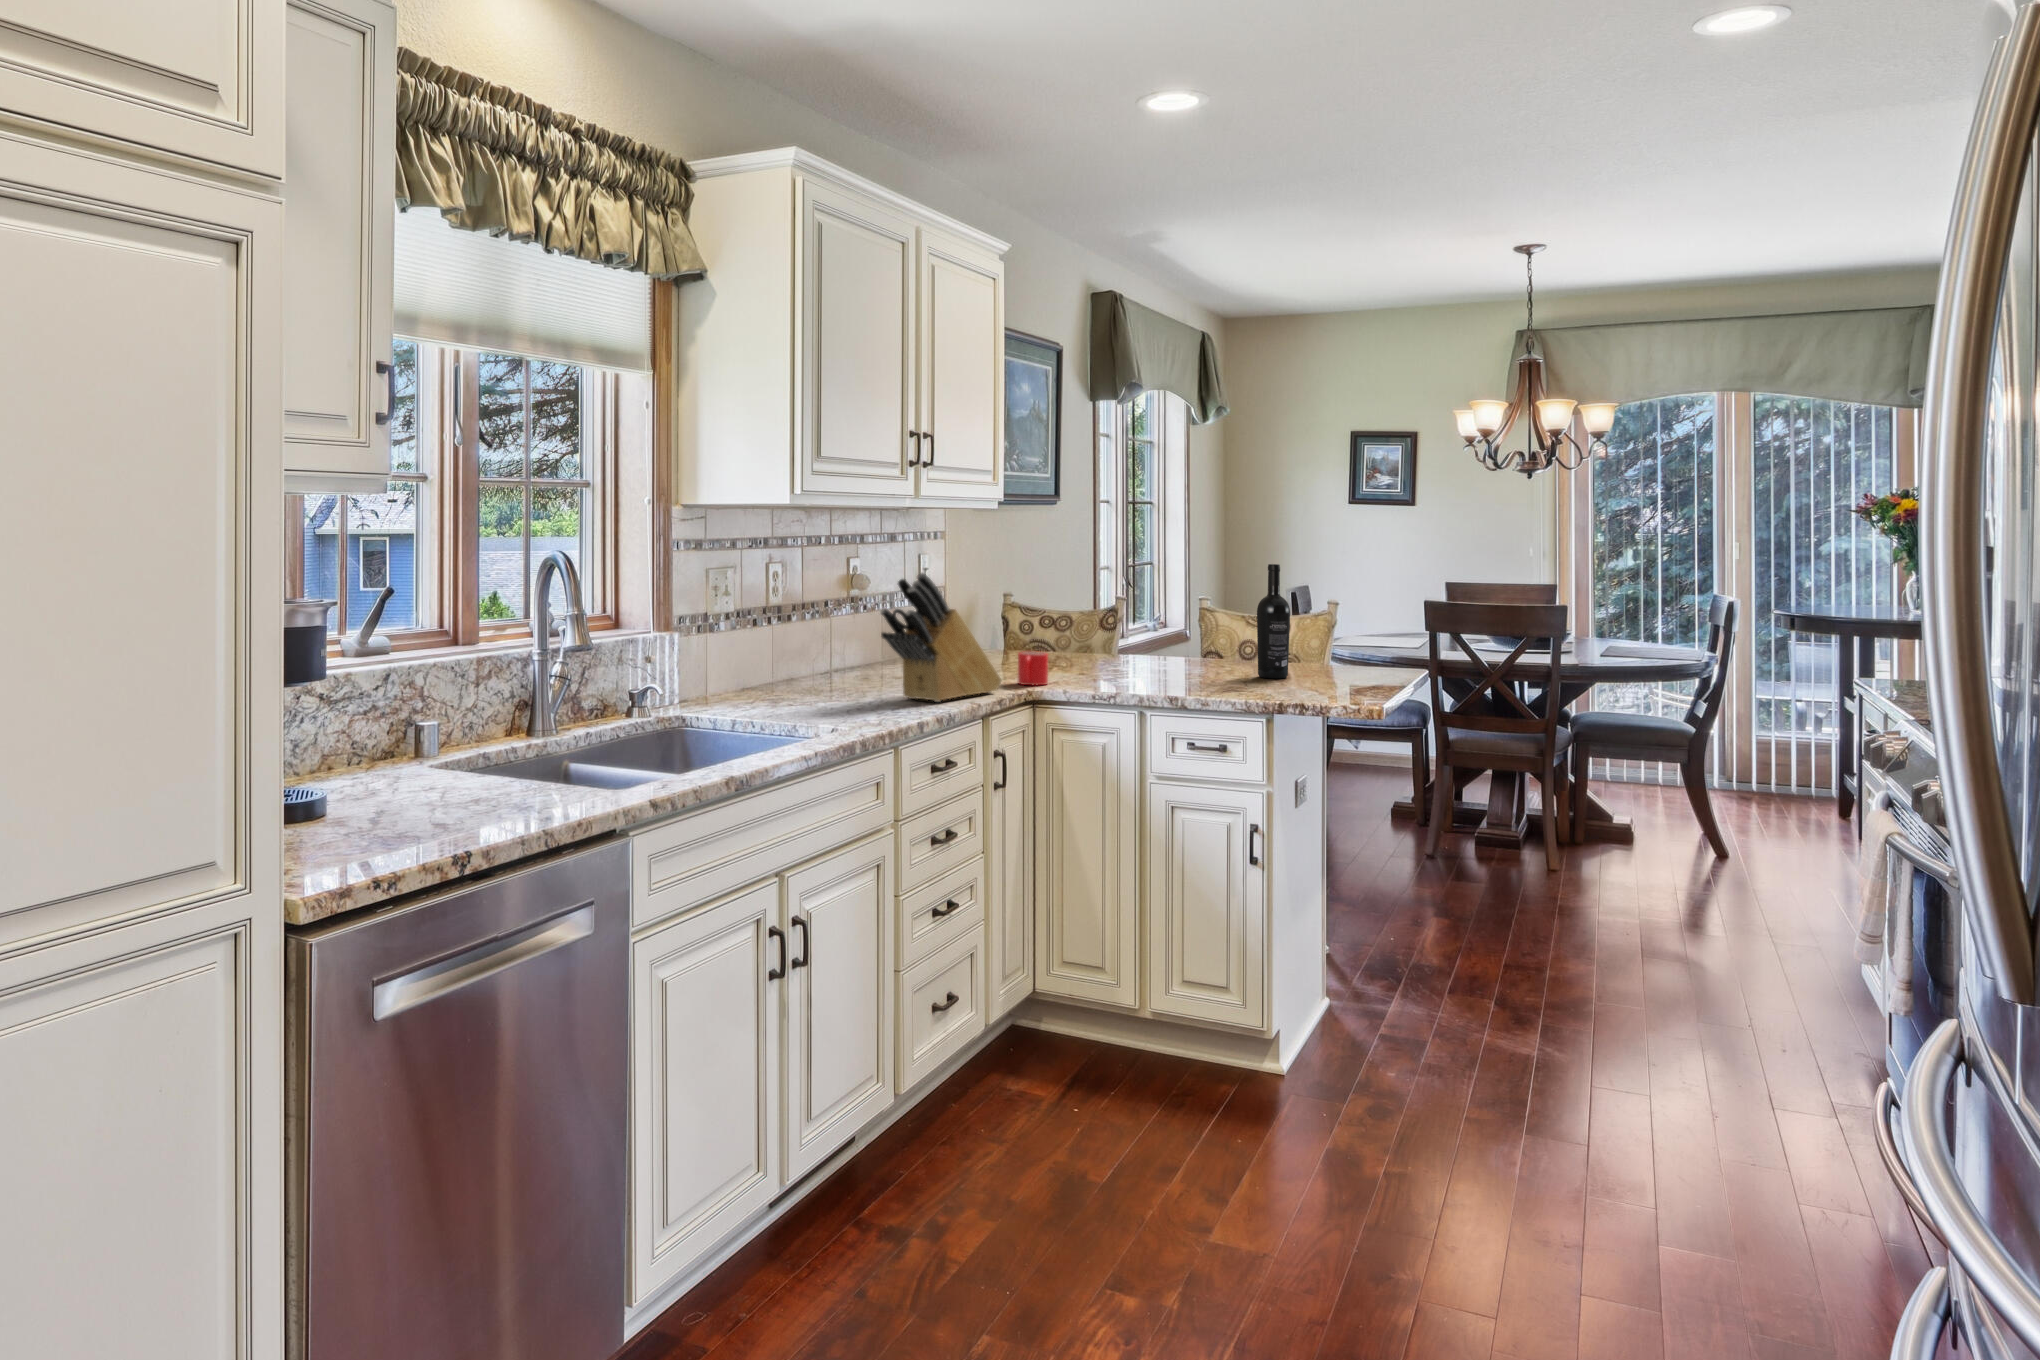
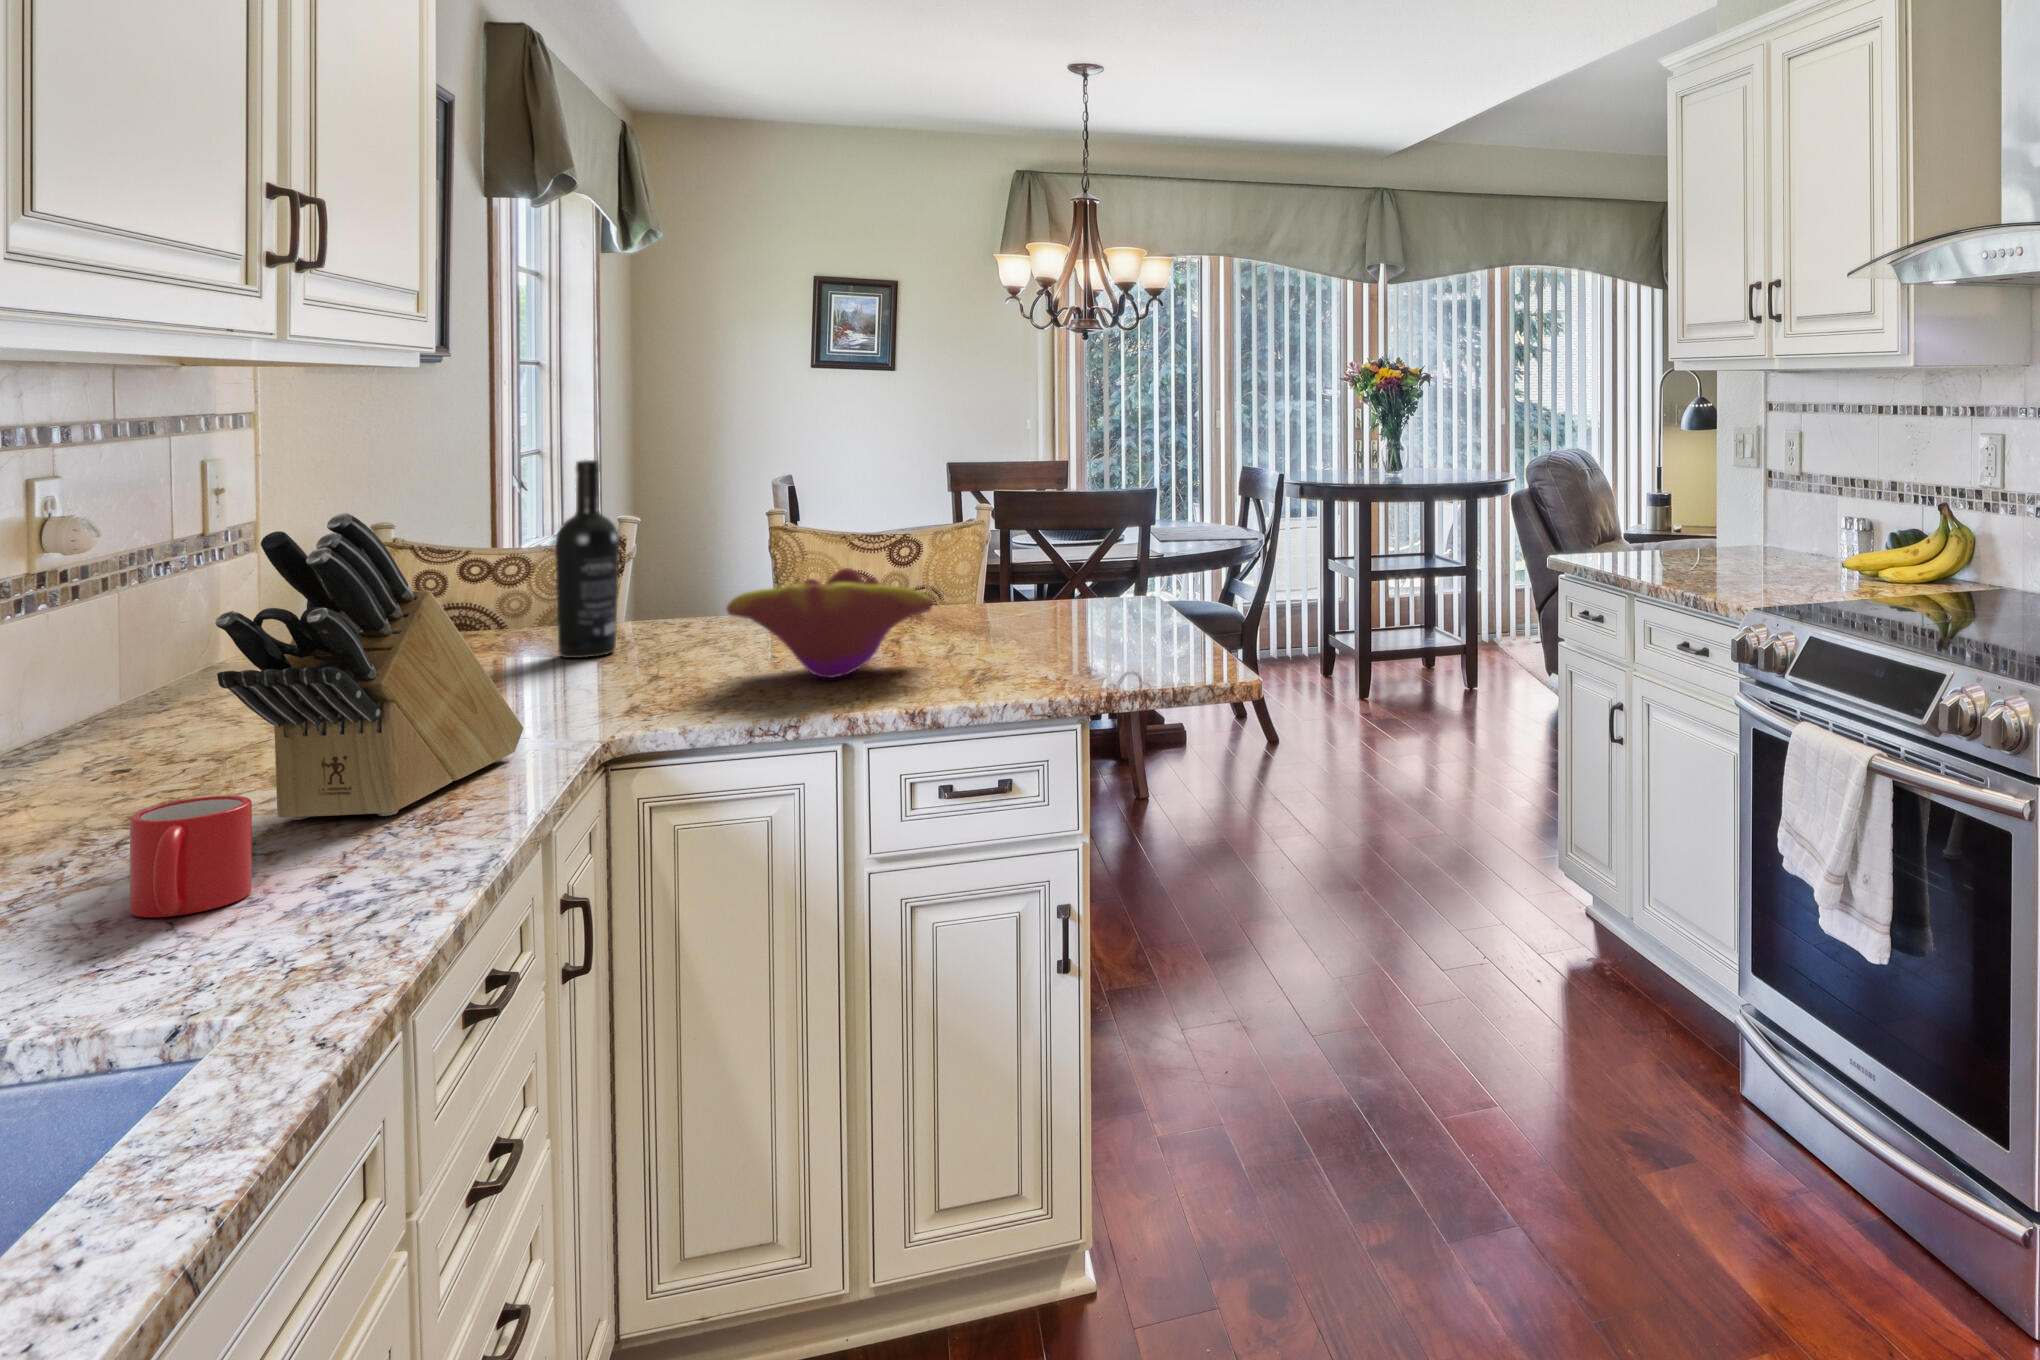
wine bottle: present [1257,564,1290,678] -> present [555,460,619,658]
decorative bowl: none [1111,626,1223,684] -> present [726,568,933,678]
mug: present [1018,651,1048,685] -> present [130,796,252,917]

